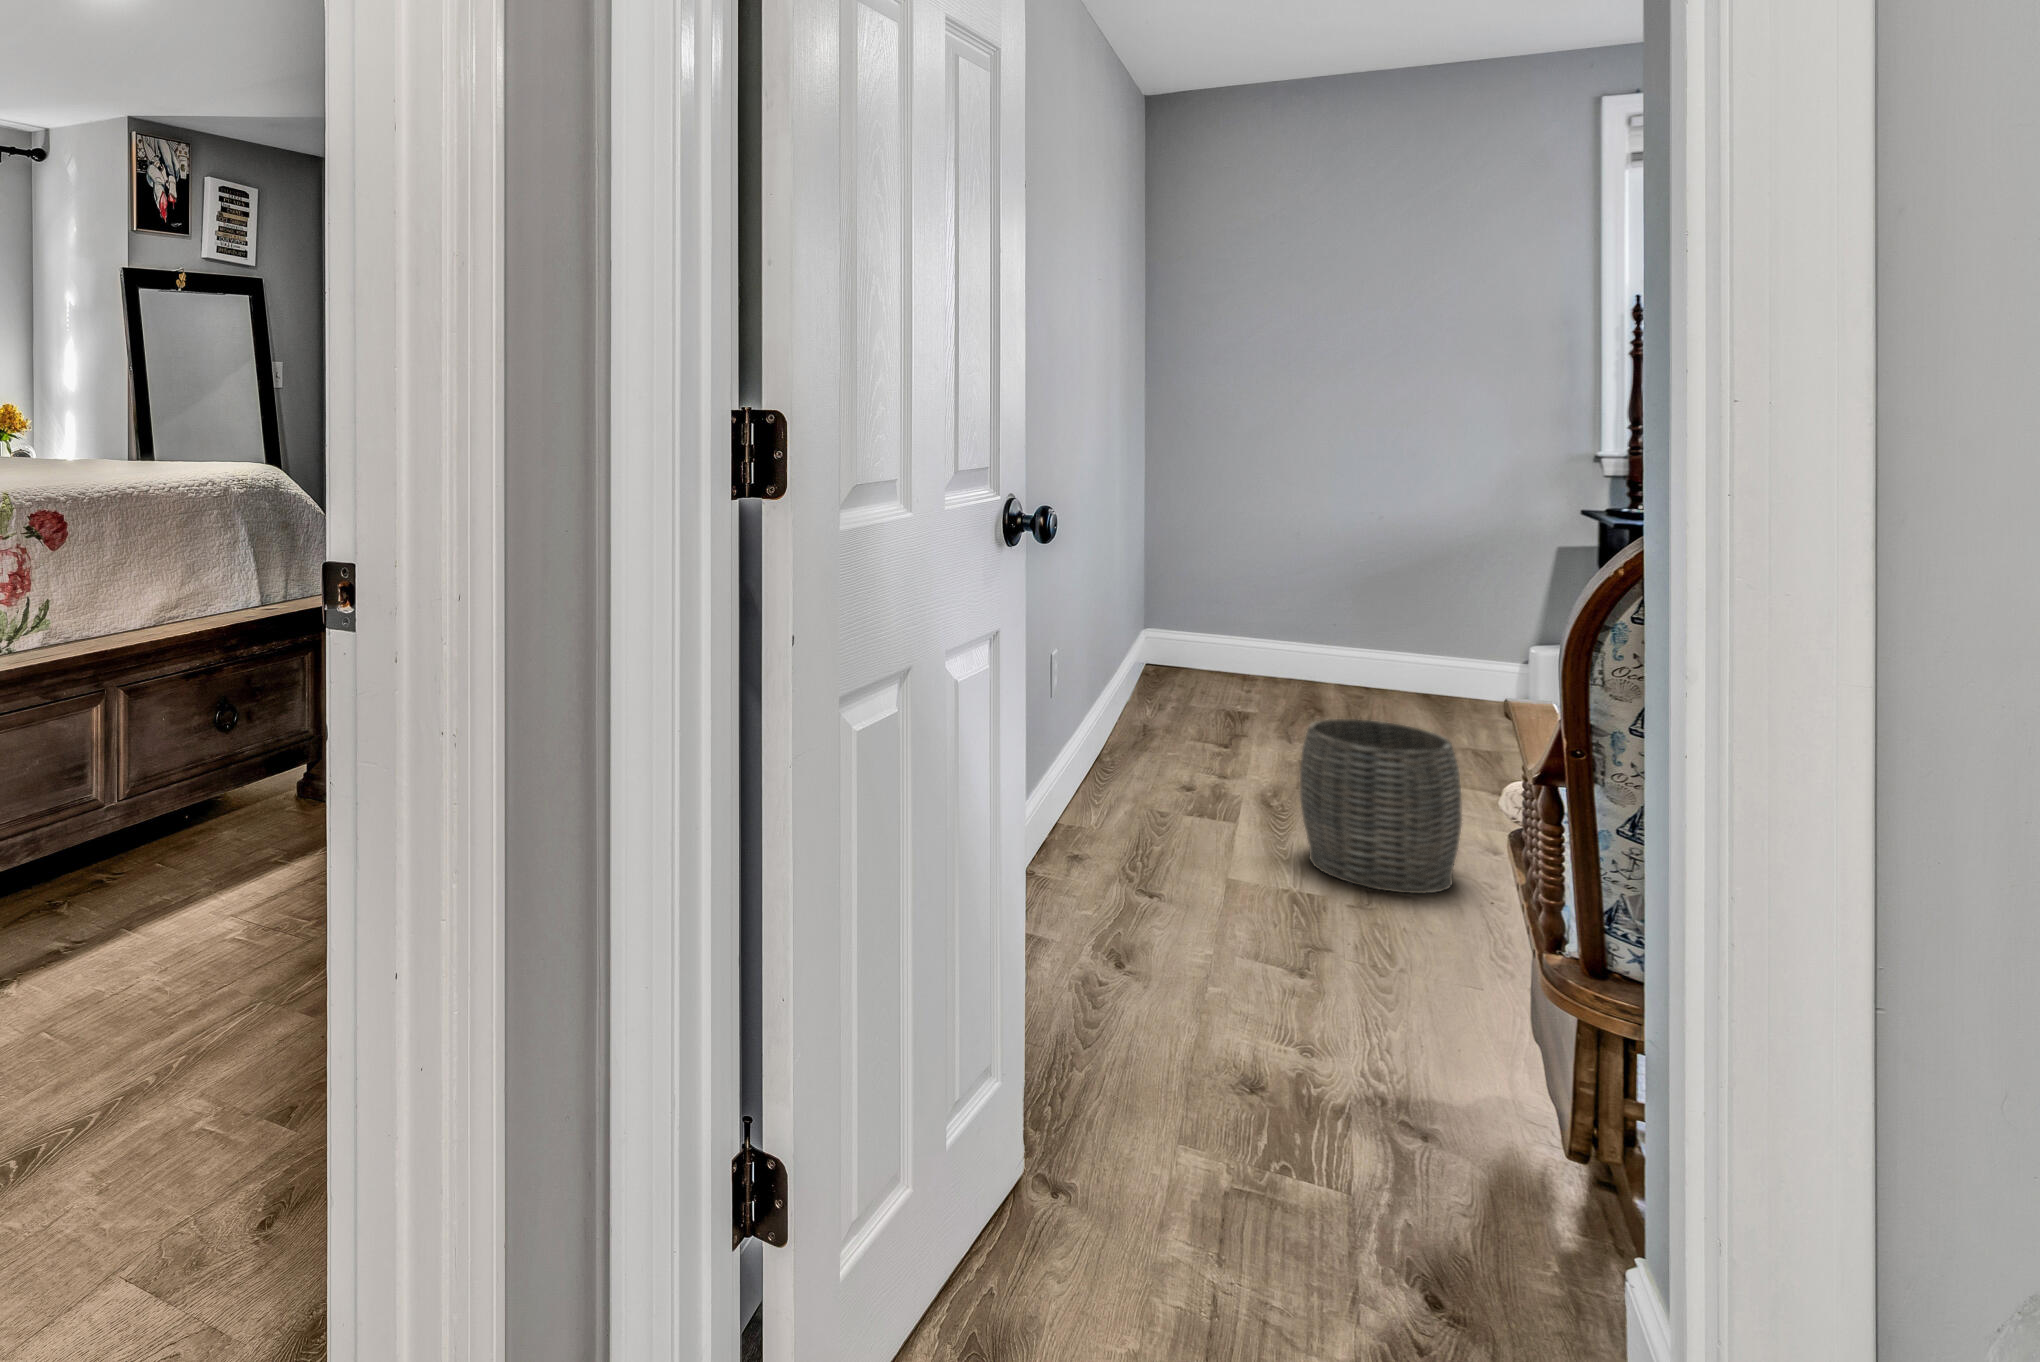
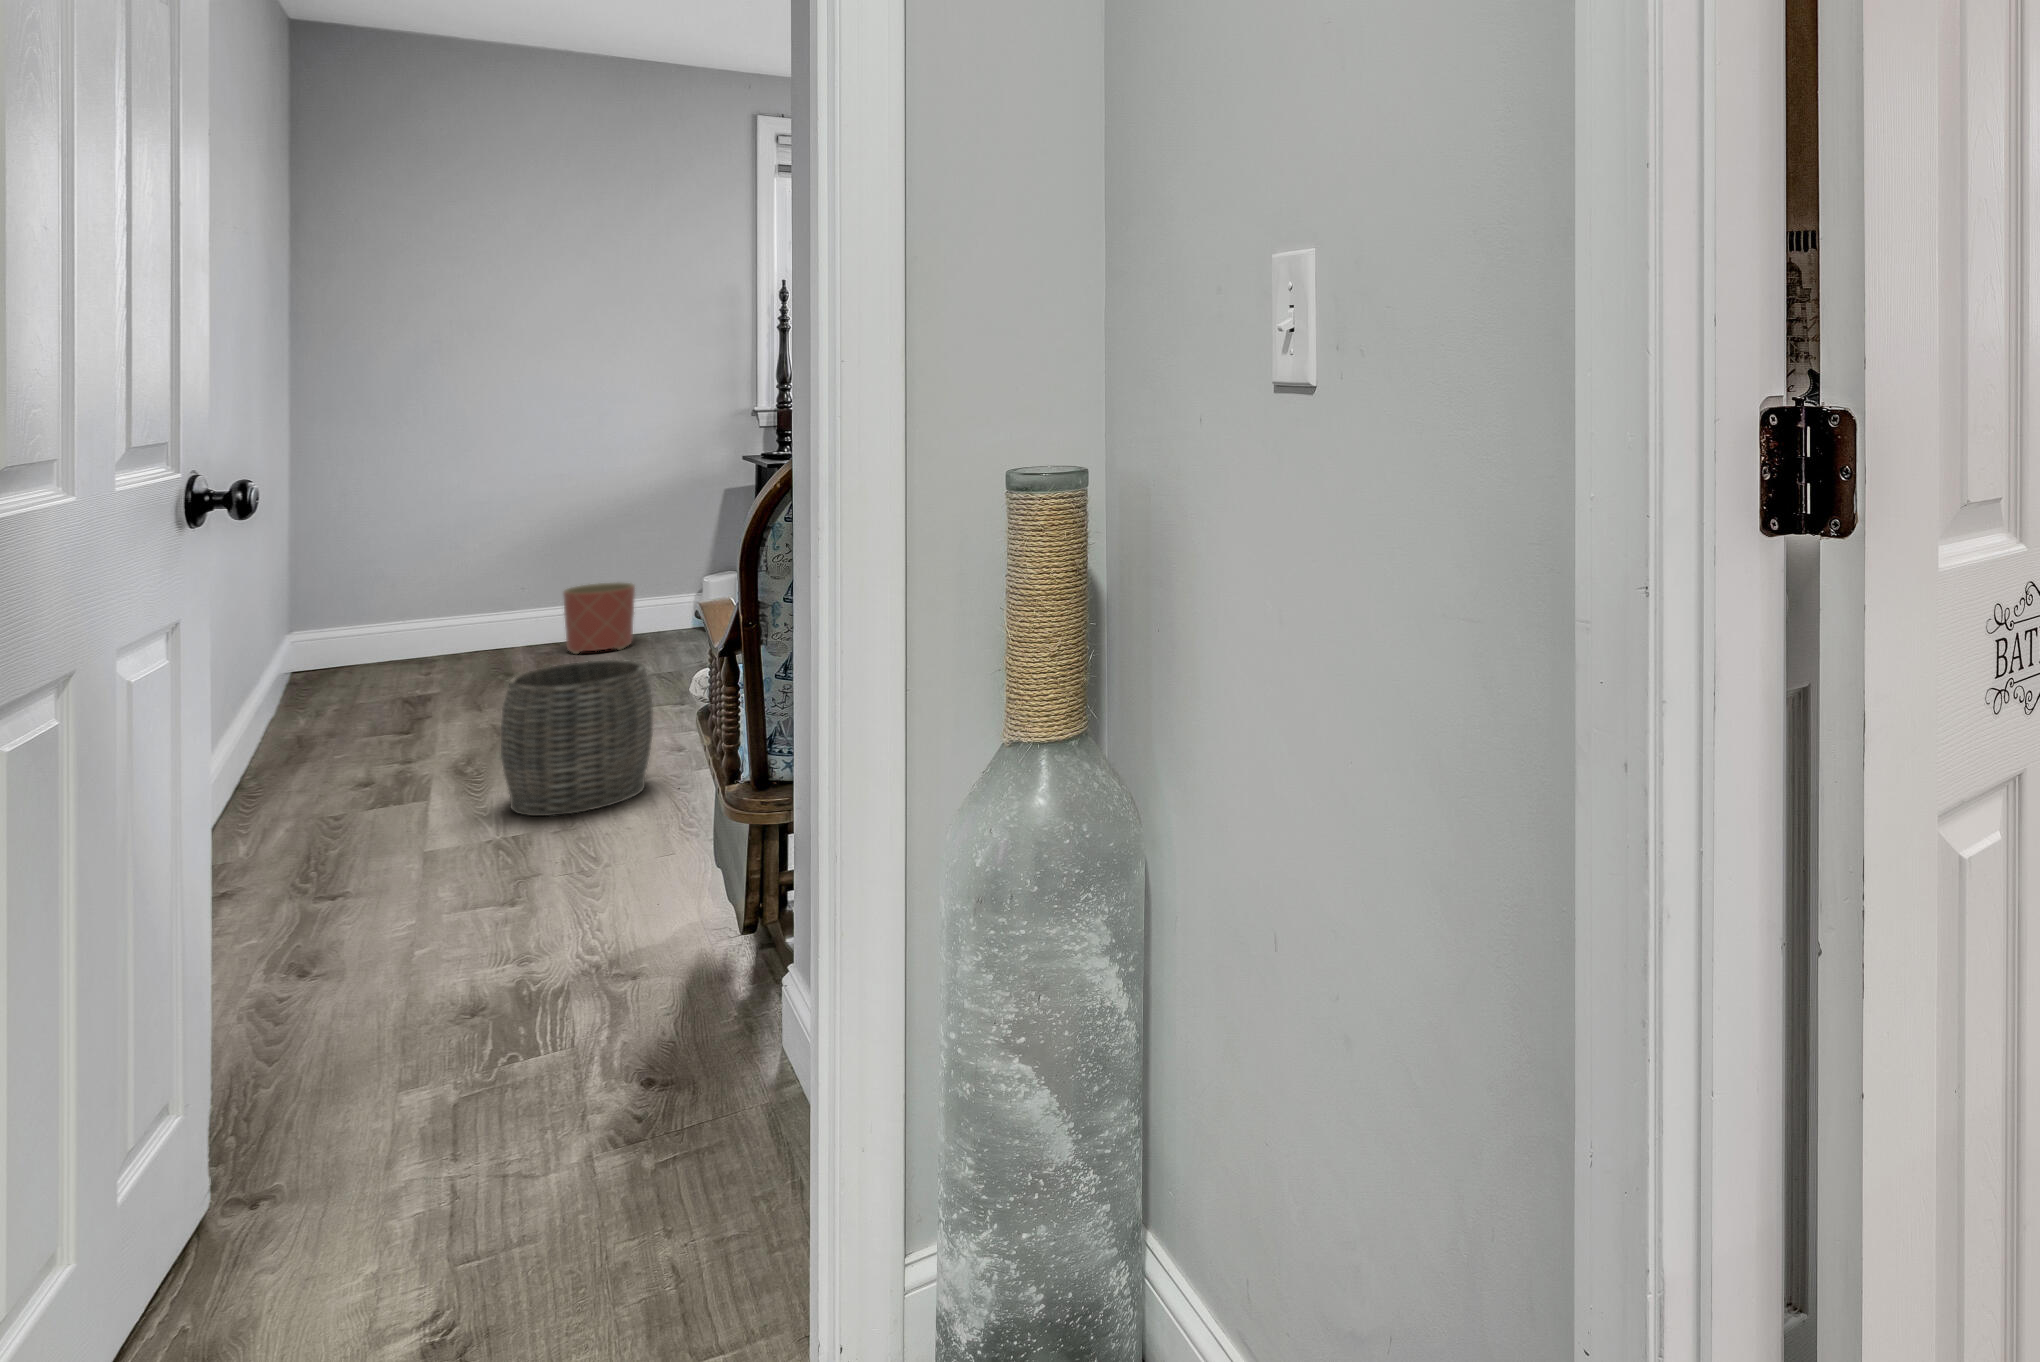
planter: none [1374,631,1449,709] -> present [563,582,635,654]

